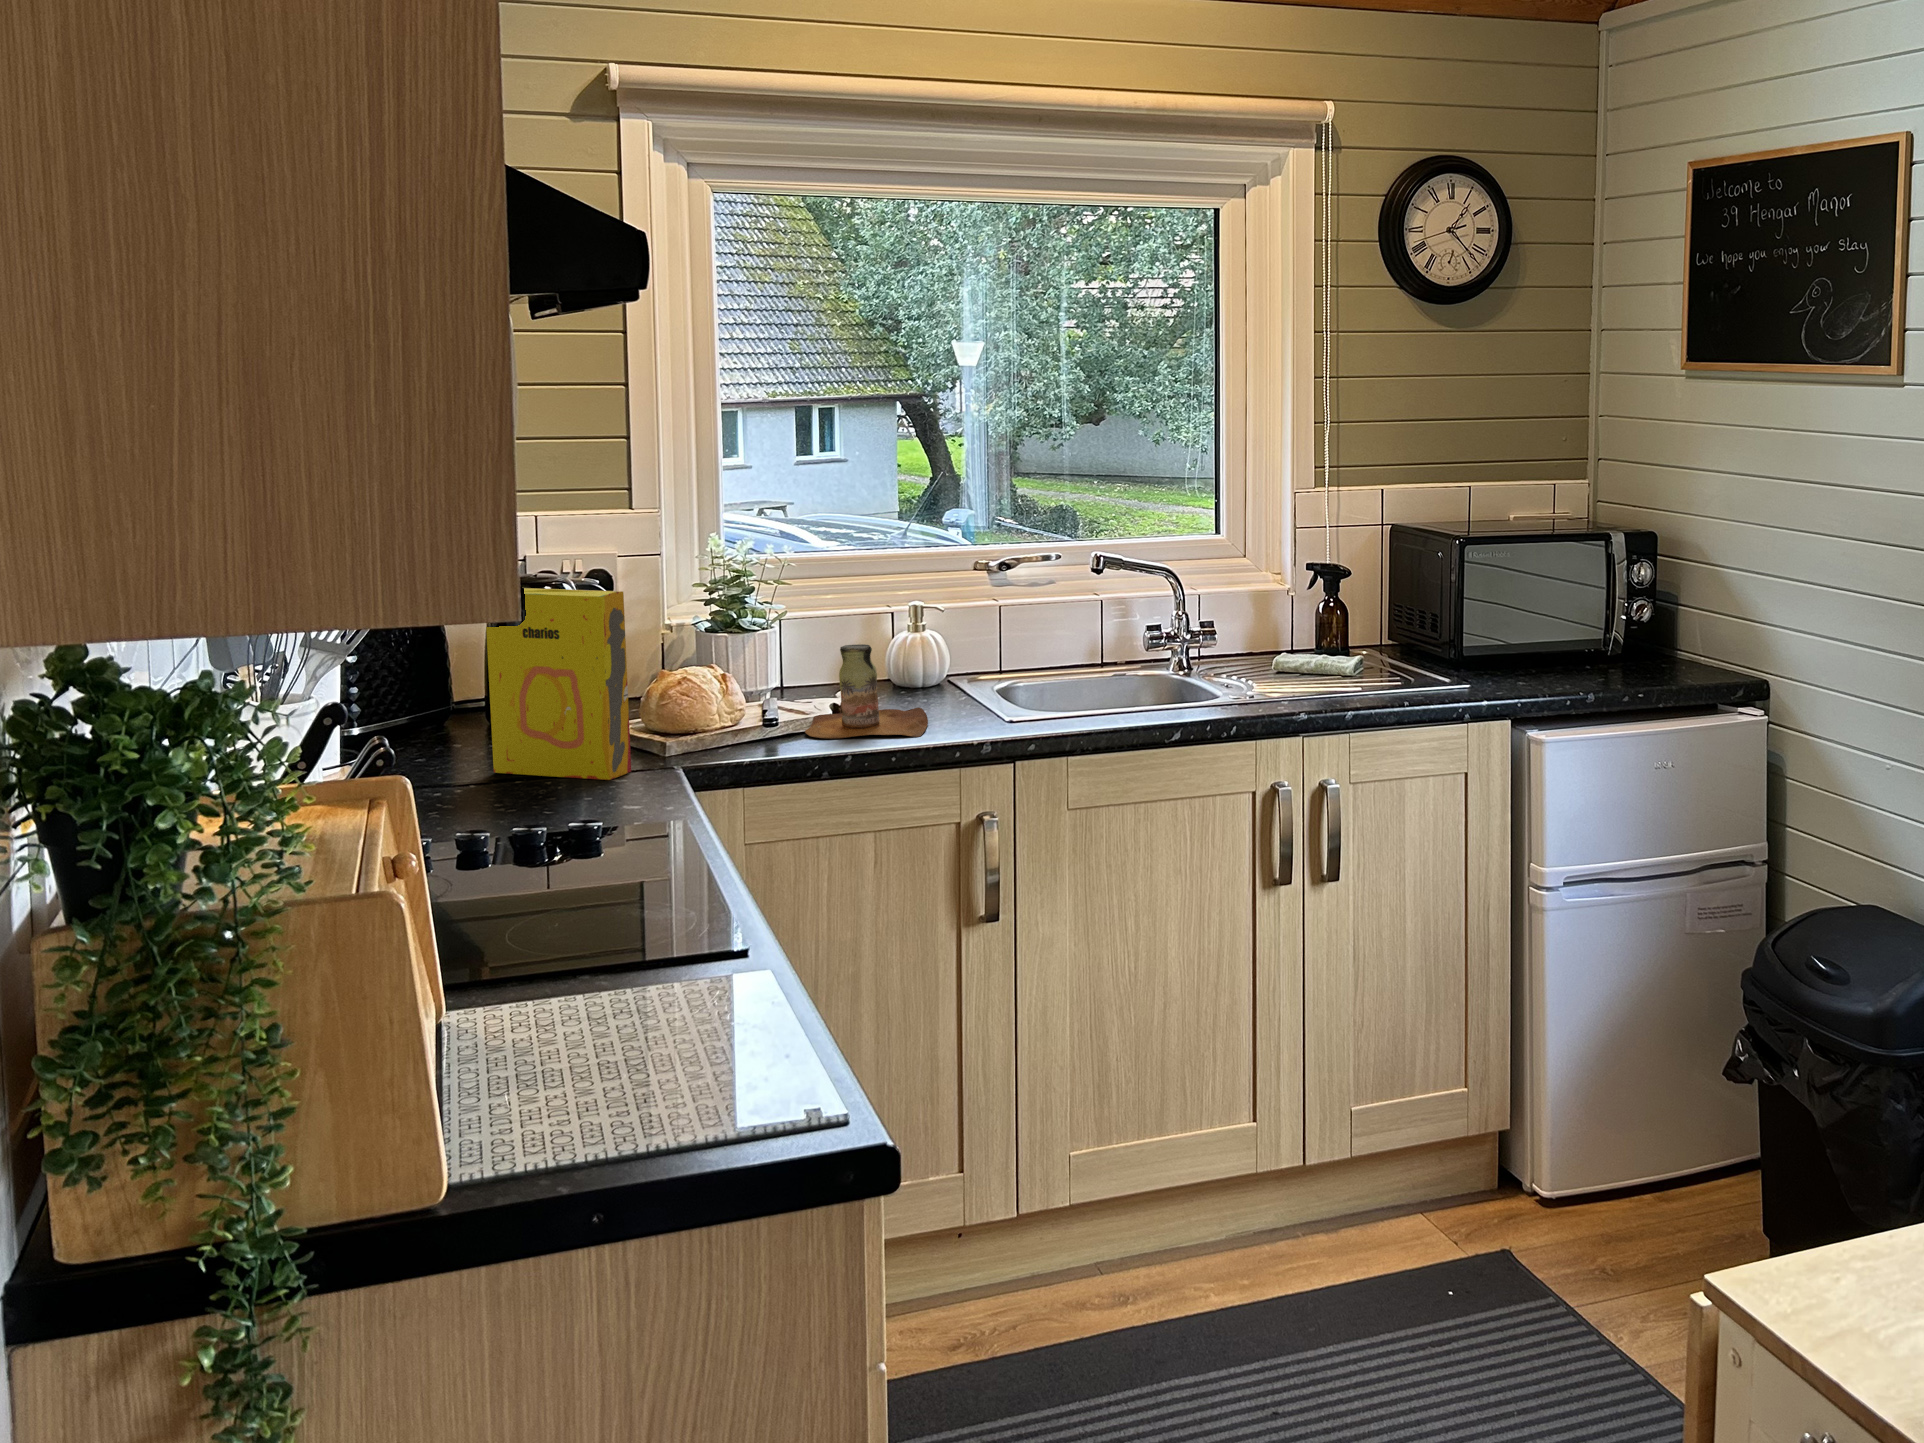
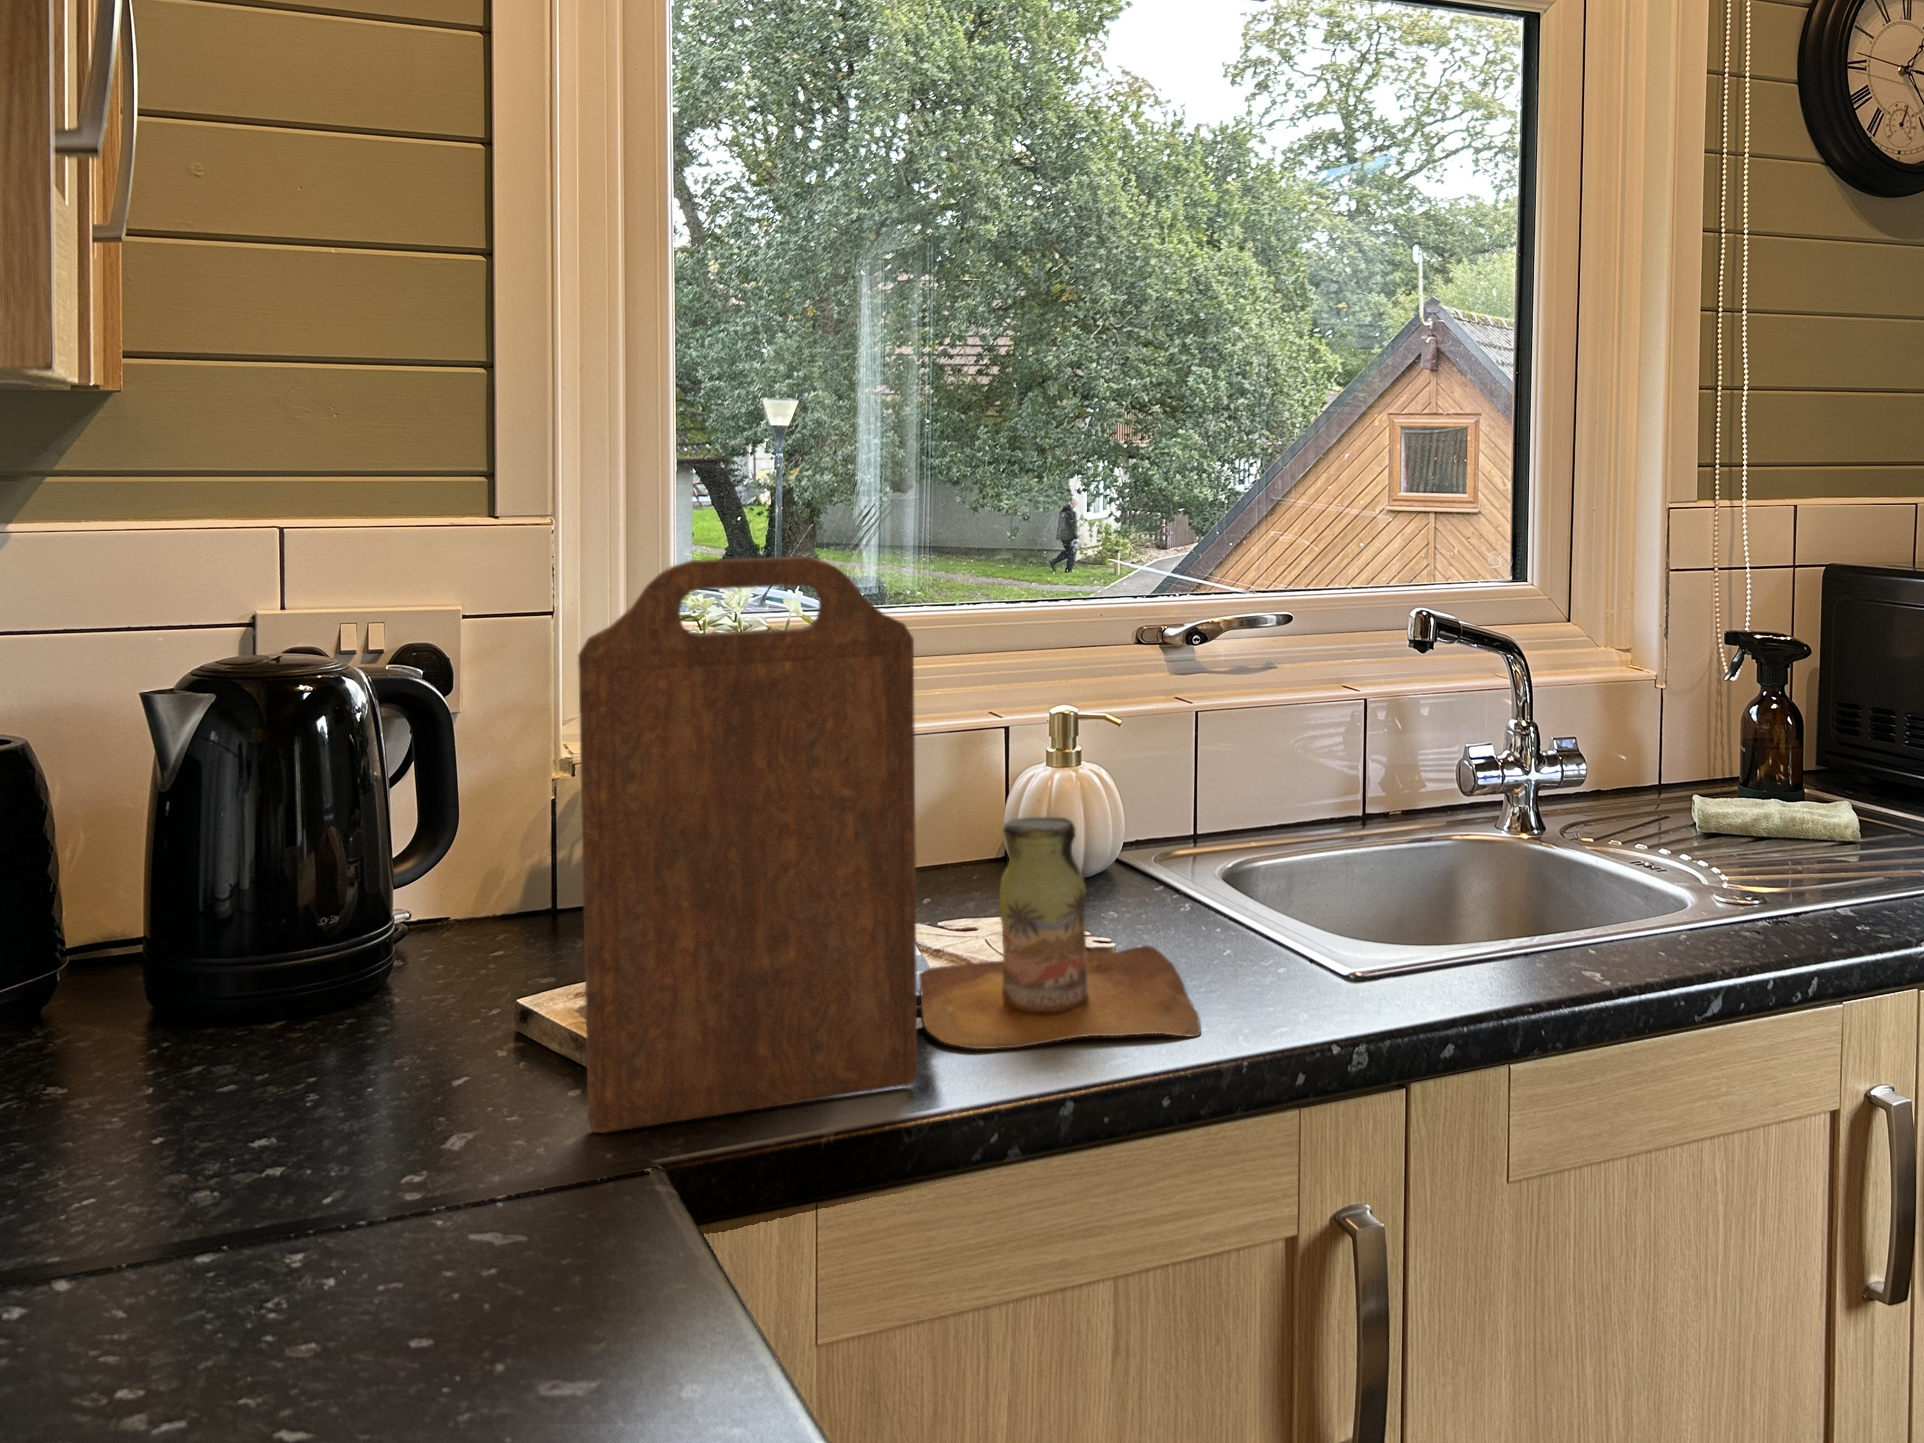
cutting board: none [652,533,791,756] -> present [578,556,917,1133]
cereal box: present [486,588,631,780] -> none [90,703,521,1269]

